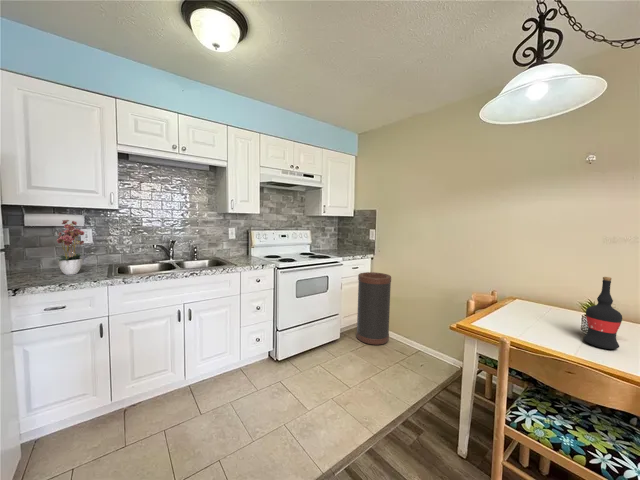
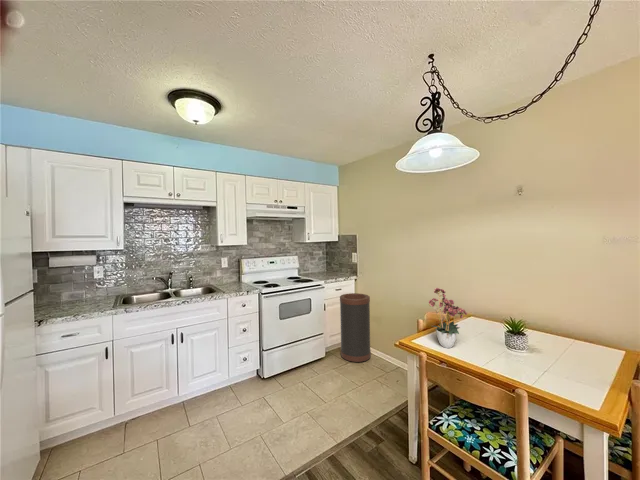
flower arrangement: present [57,220,84,275] -> present [429,288,467,348]
wine bottle: present [584,277,622,349] -> none [492,300,517,361]

